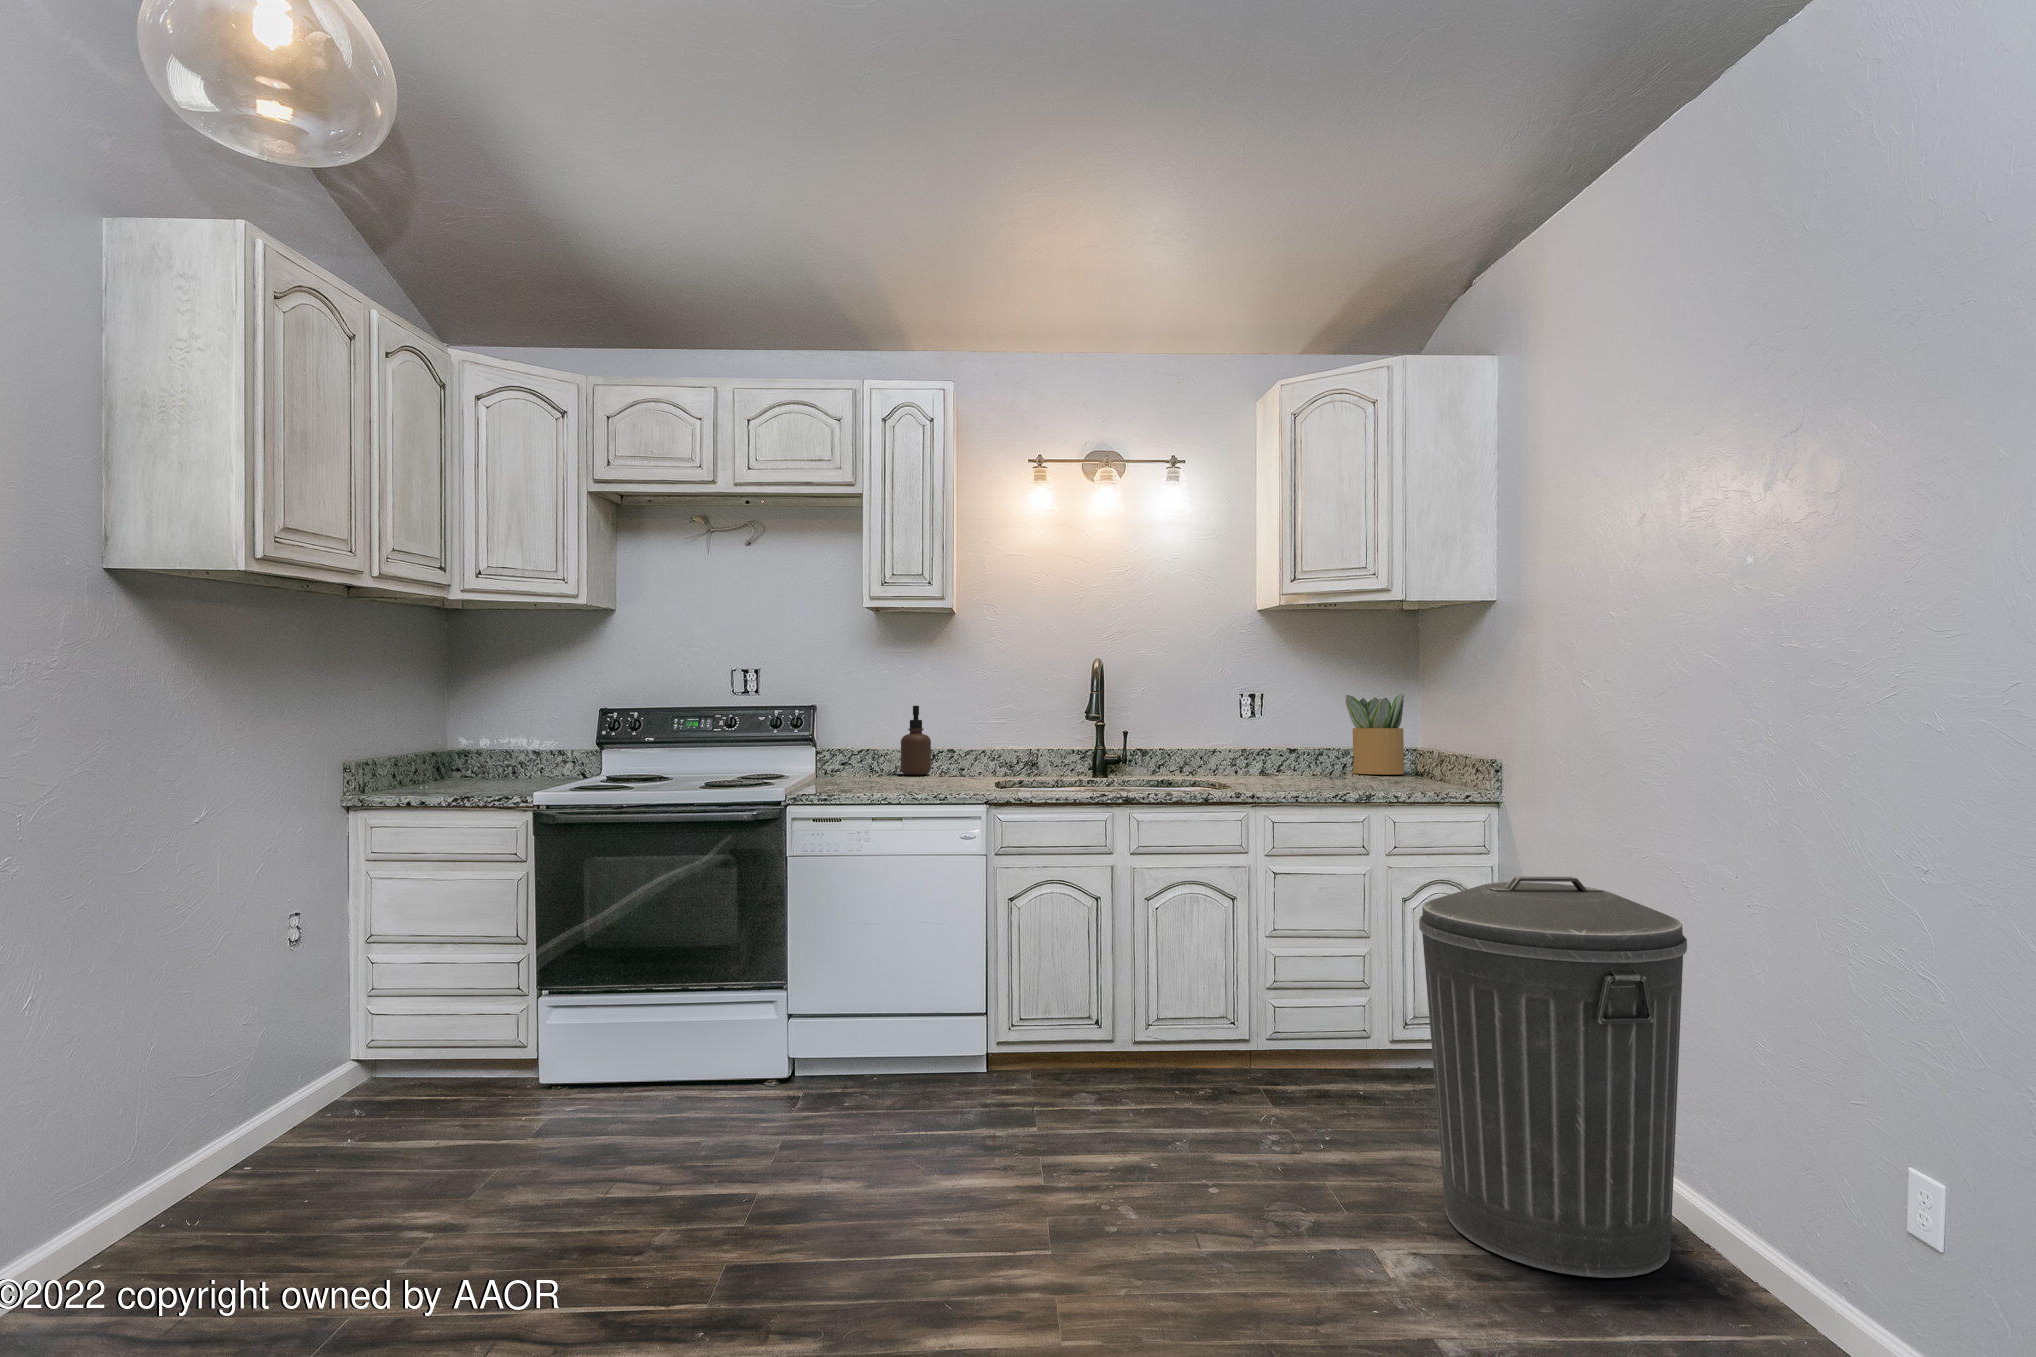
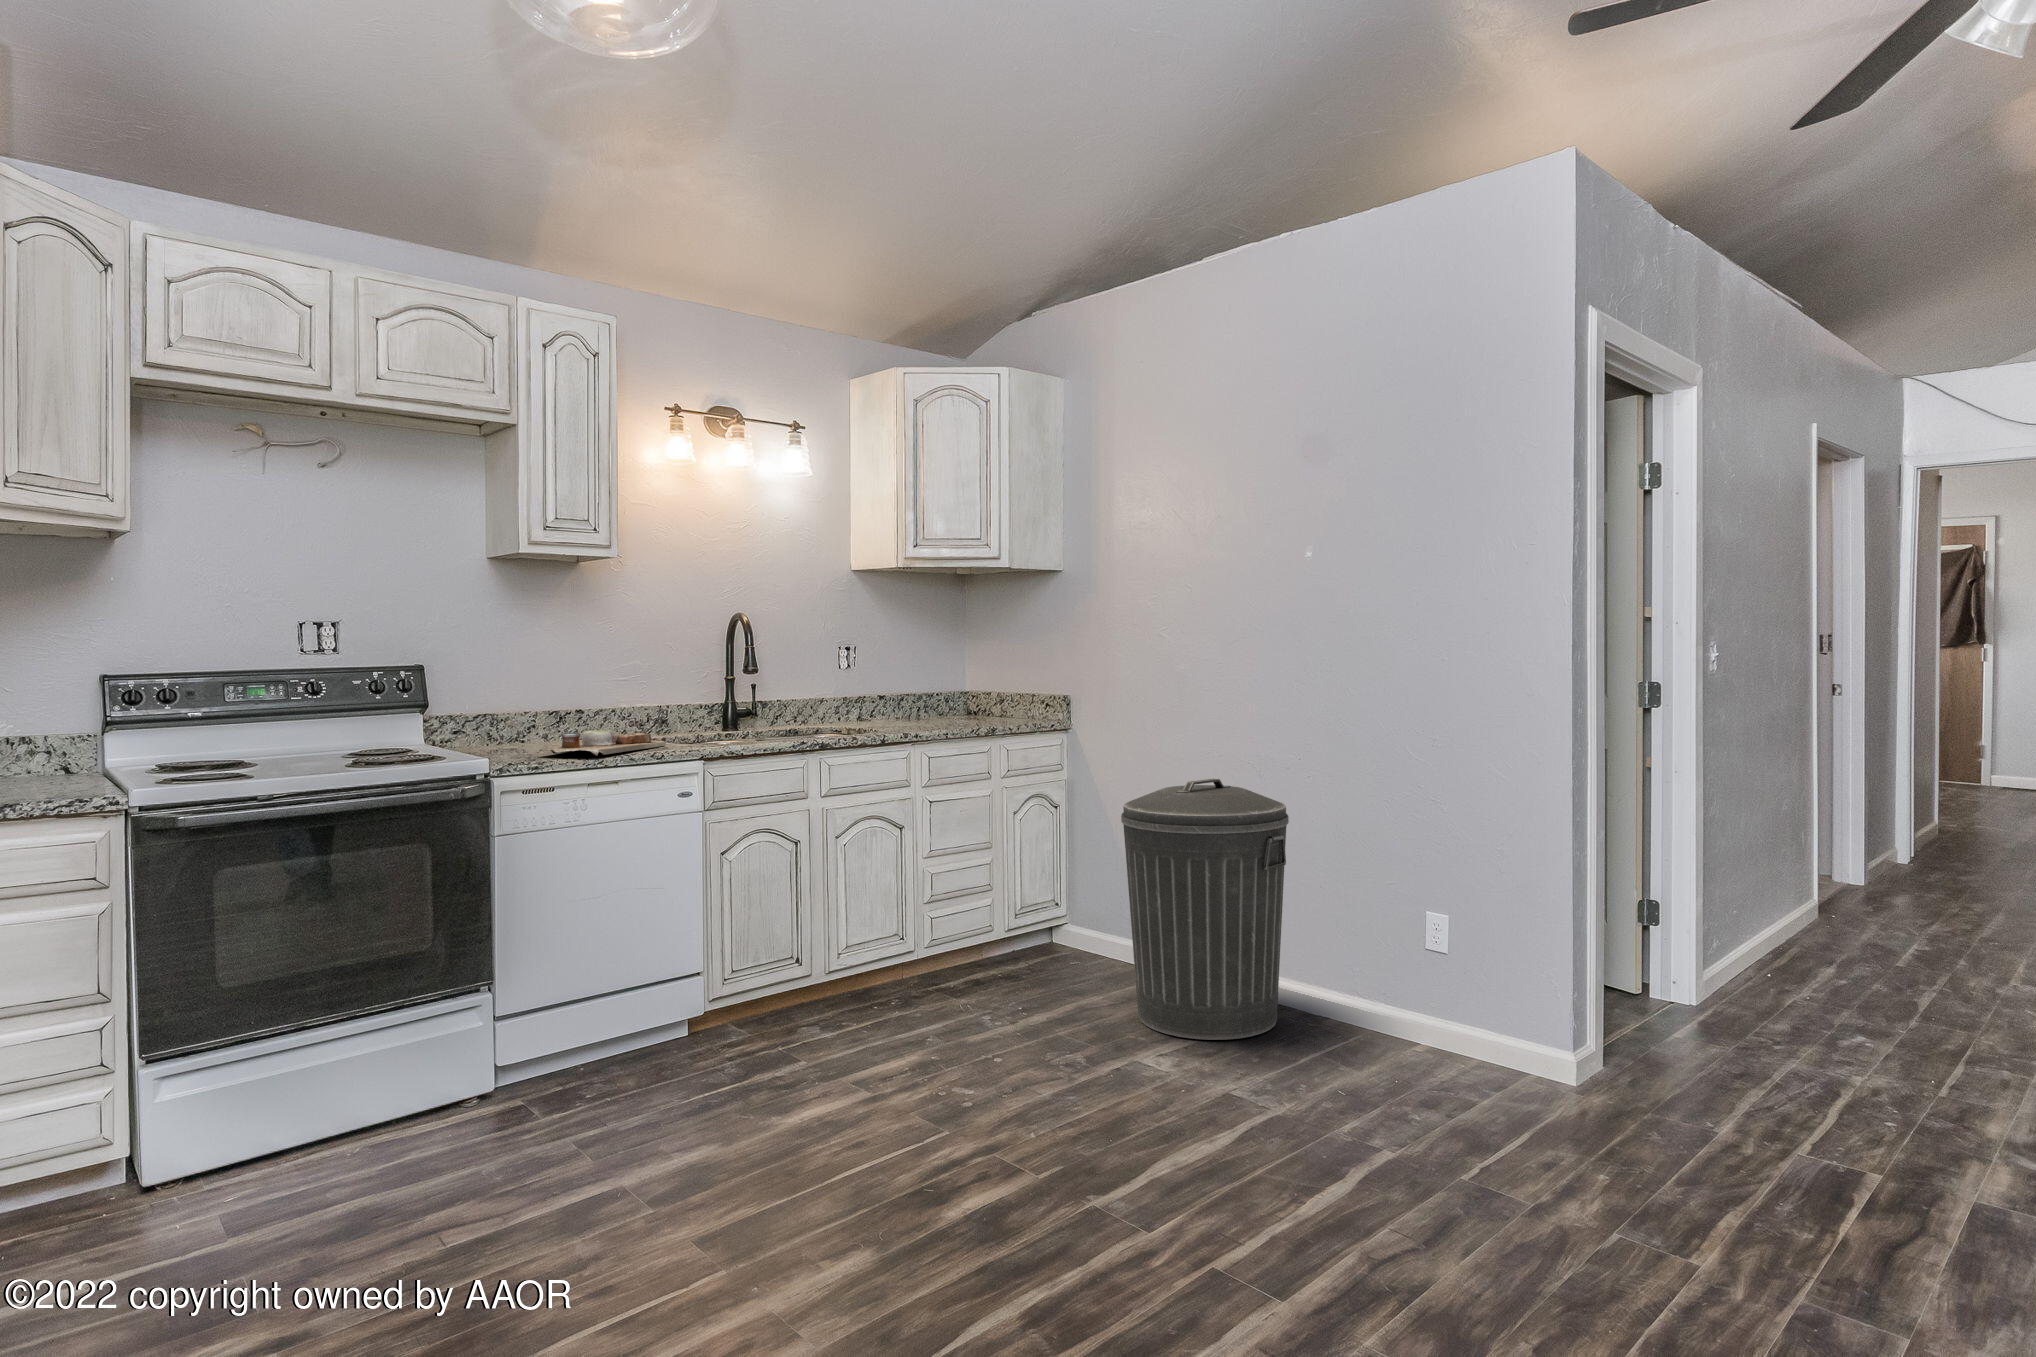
potted plant: present [1345,693,1404,775] -> none [915,647,965,716]
soap dispenser: present [901,706,931,775] -> none [528,663,565,740]
cutting board: none [845,767,977,790] -> present [539,730,665,756]

